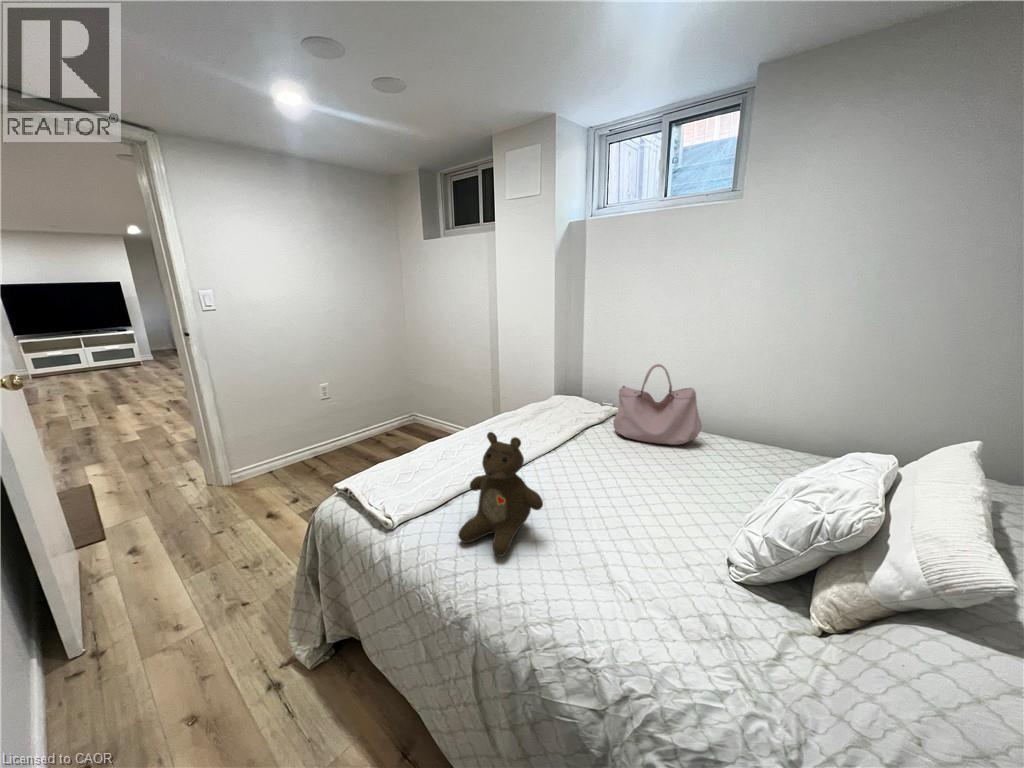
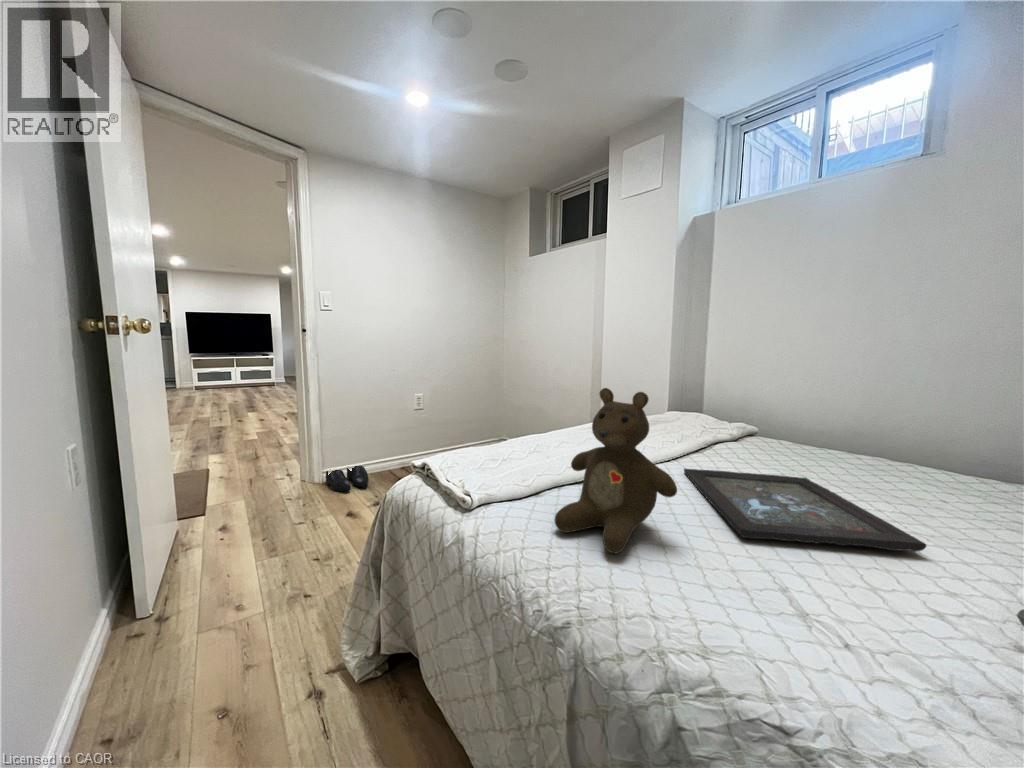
handbag: present [613,364,702,445] -> none [754,359,897,468]
tray: none [558,460,694,526] -> present [684,469,926,551]
shoe: none [236,462,284,491] -> present [326,466,368,491]

